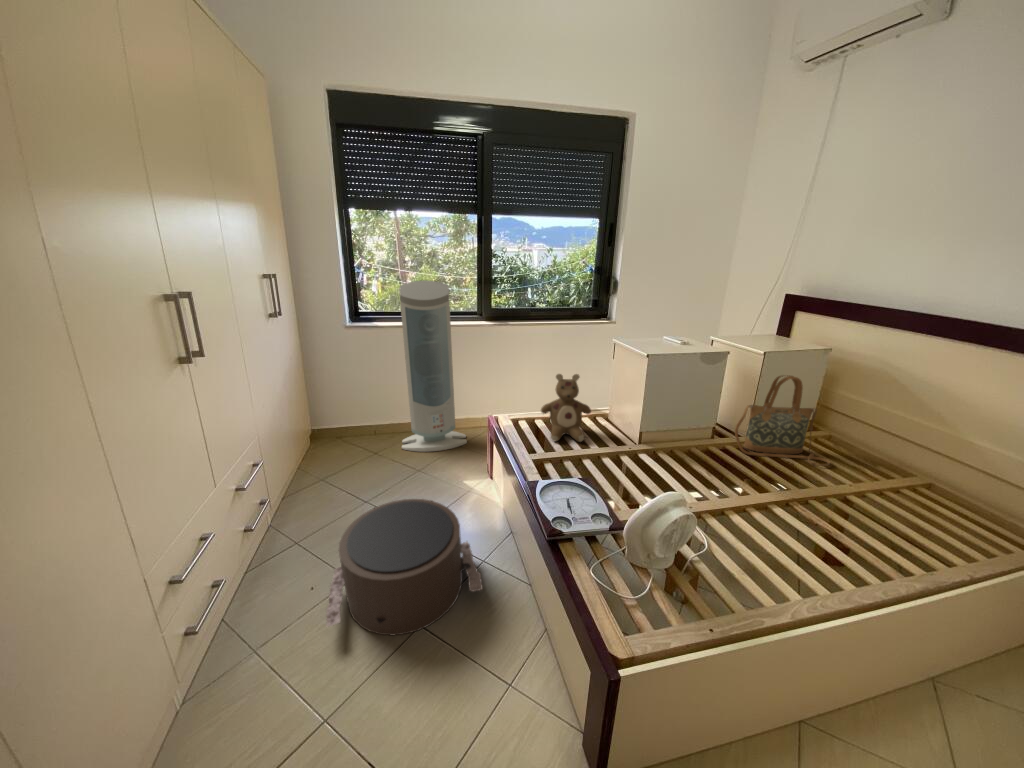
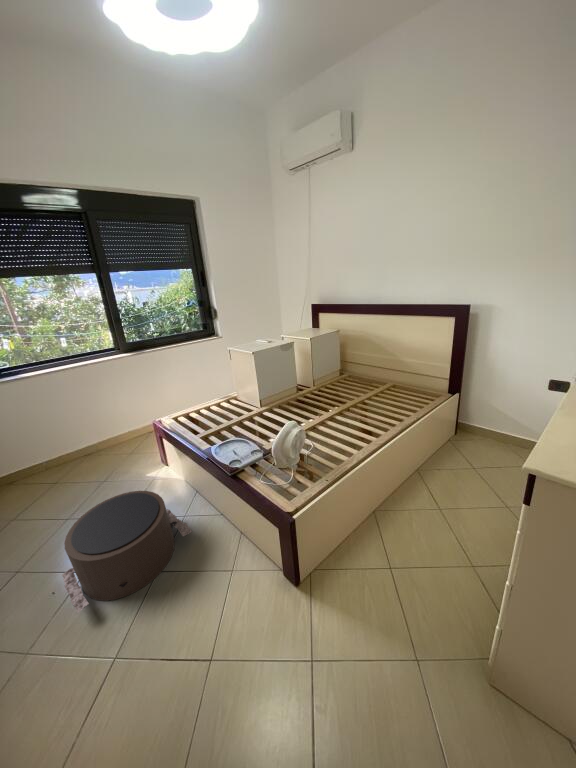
air purifier: present [400,280,467,452] -> none [38,329,134,473]
stuffed bear: present [541,374,591,442] -> none [192,374,227,422]
handbag: present [735,375,830,466] -> none [308,348,354,396]

